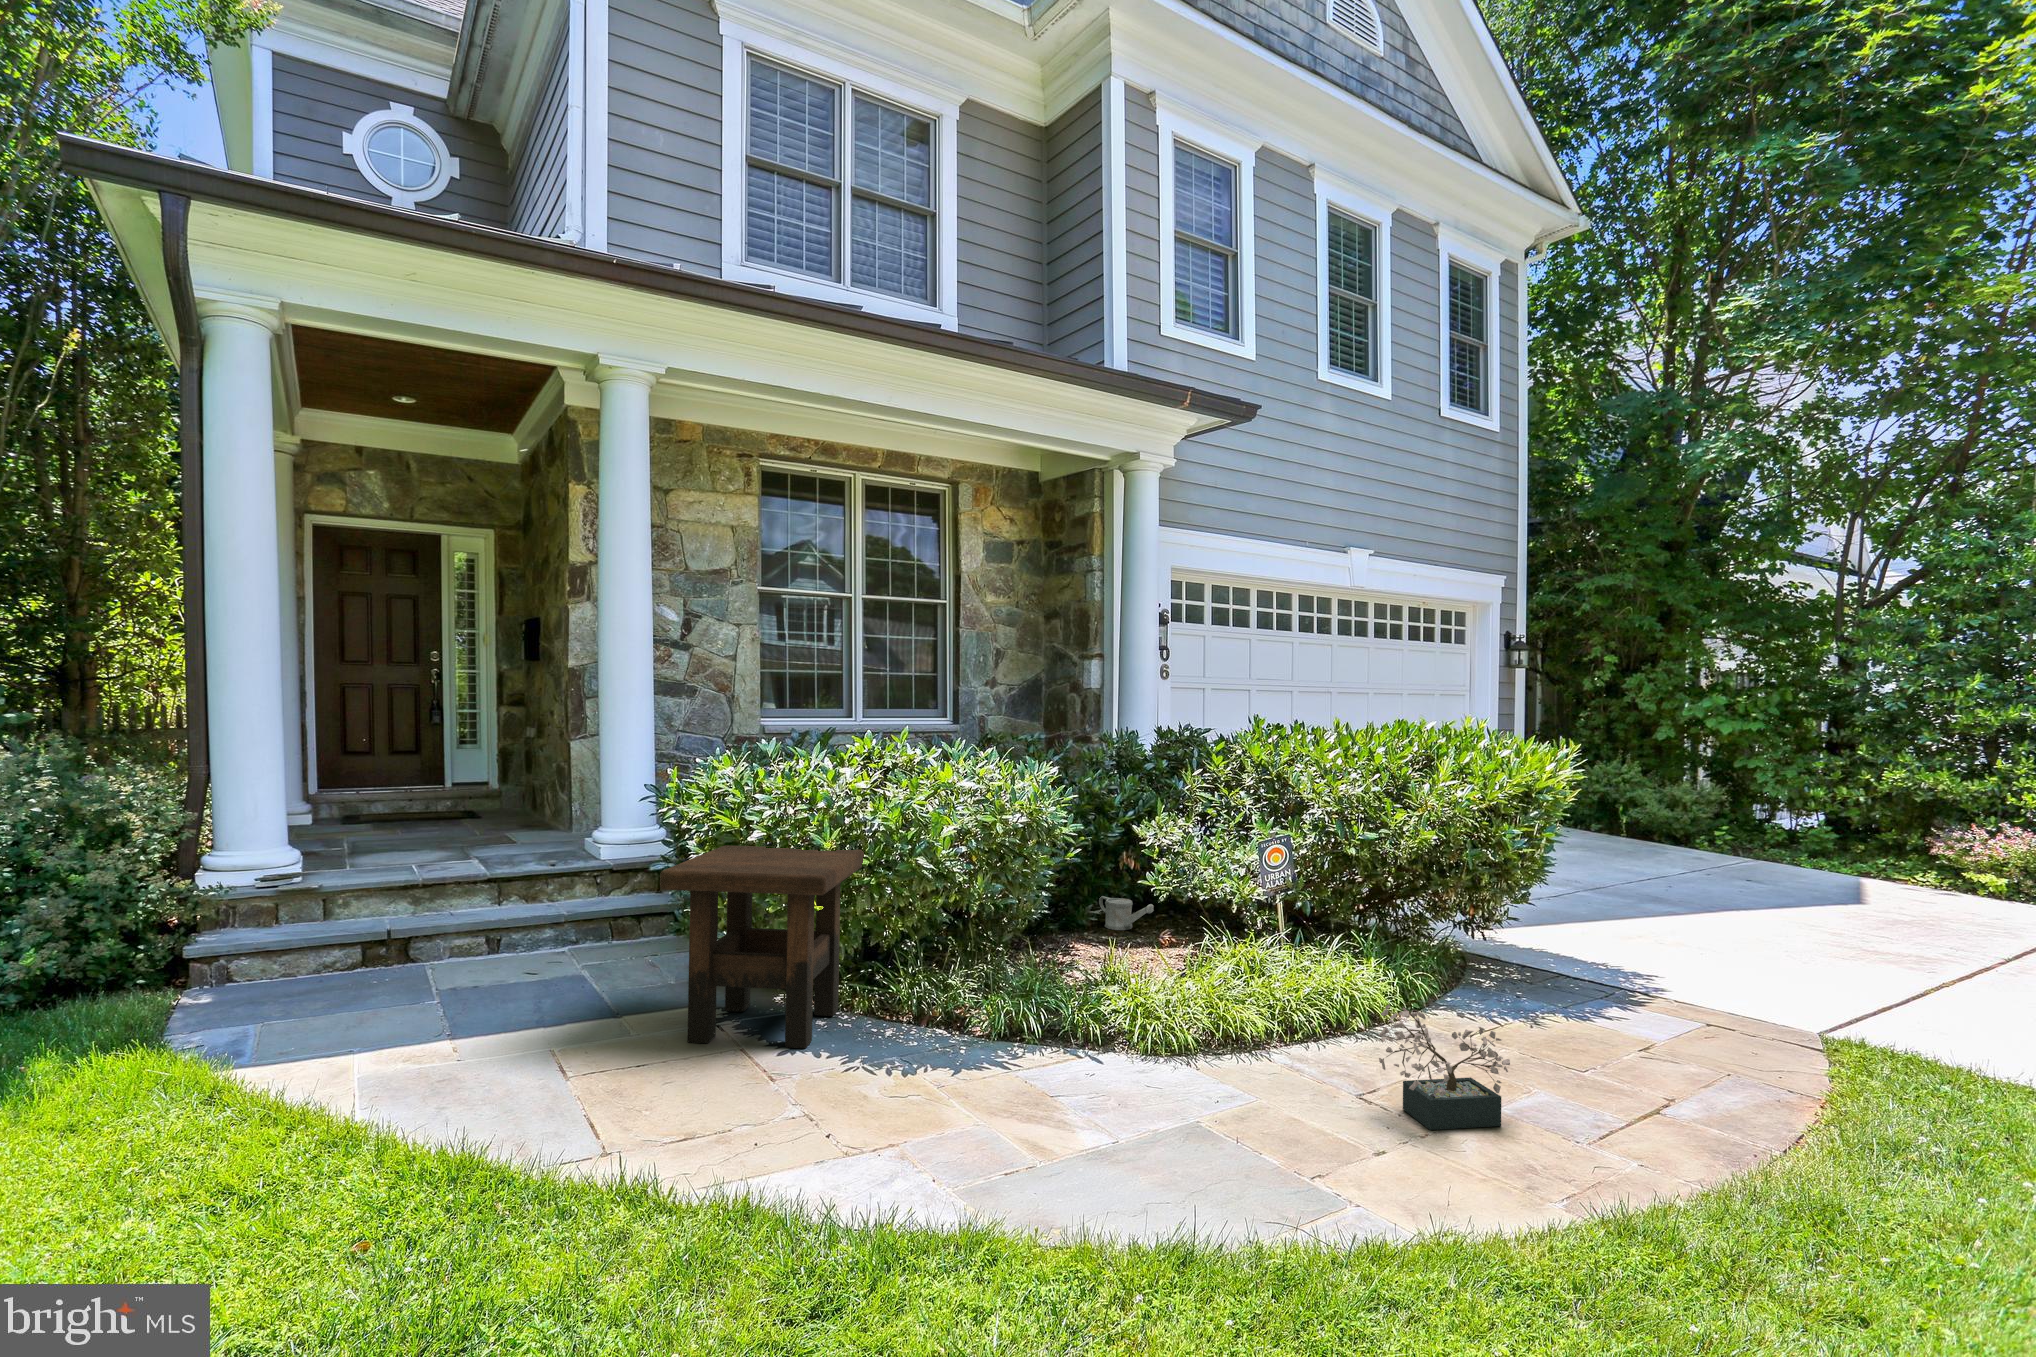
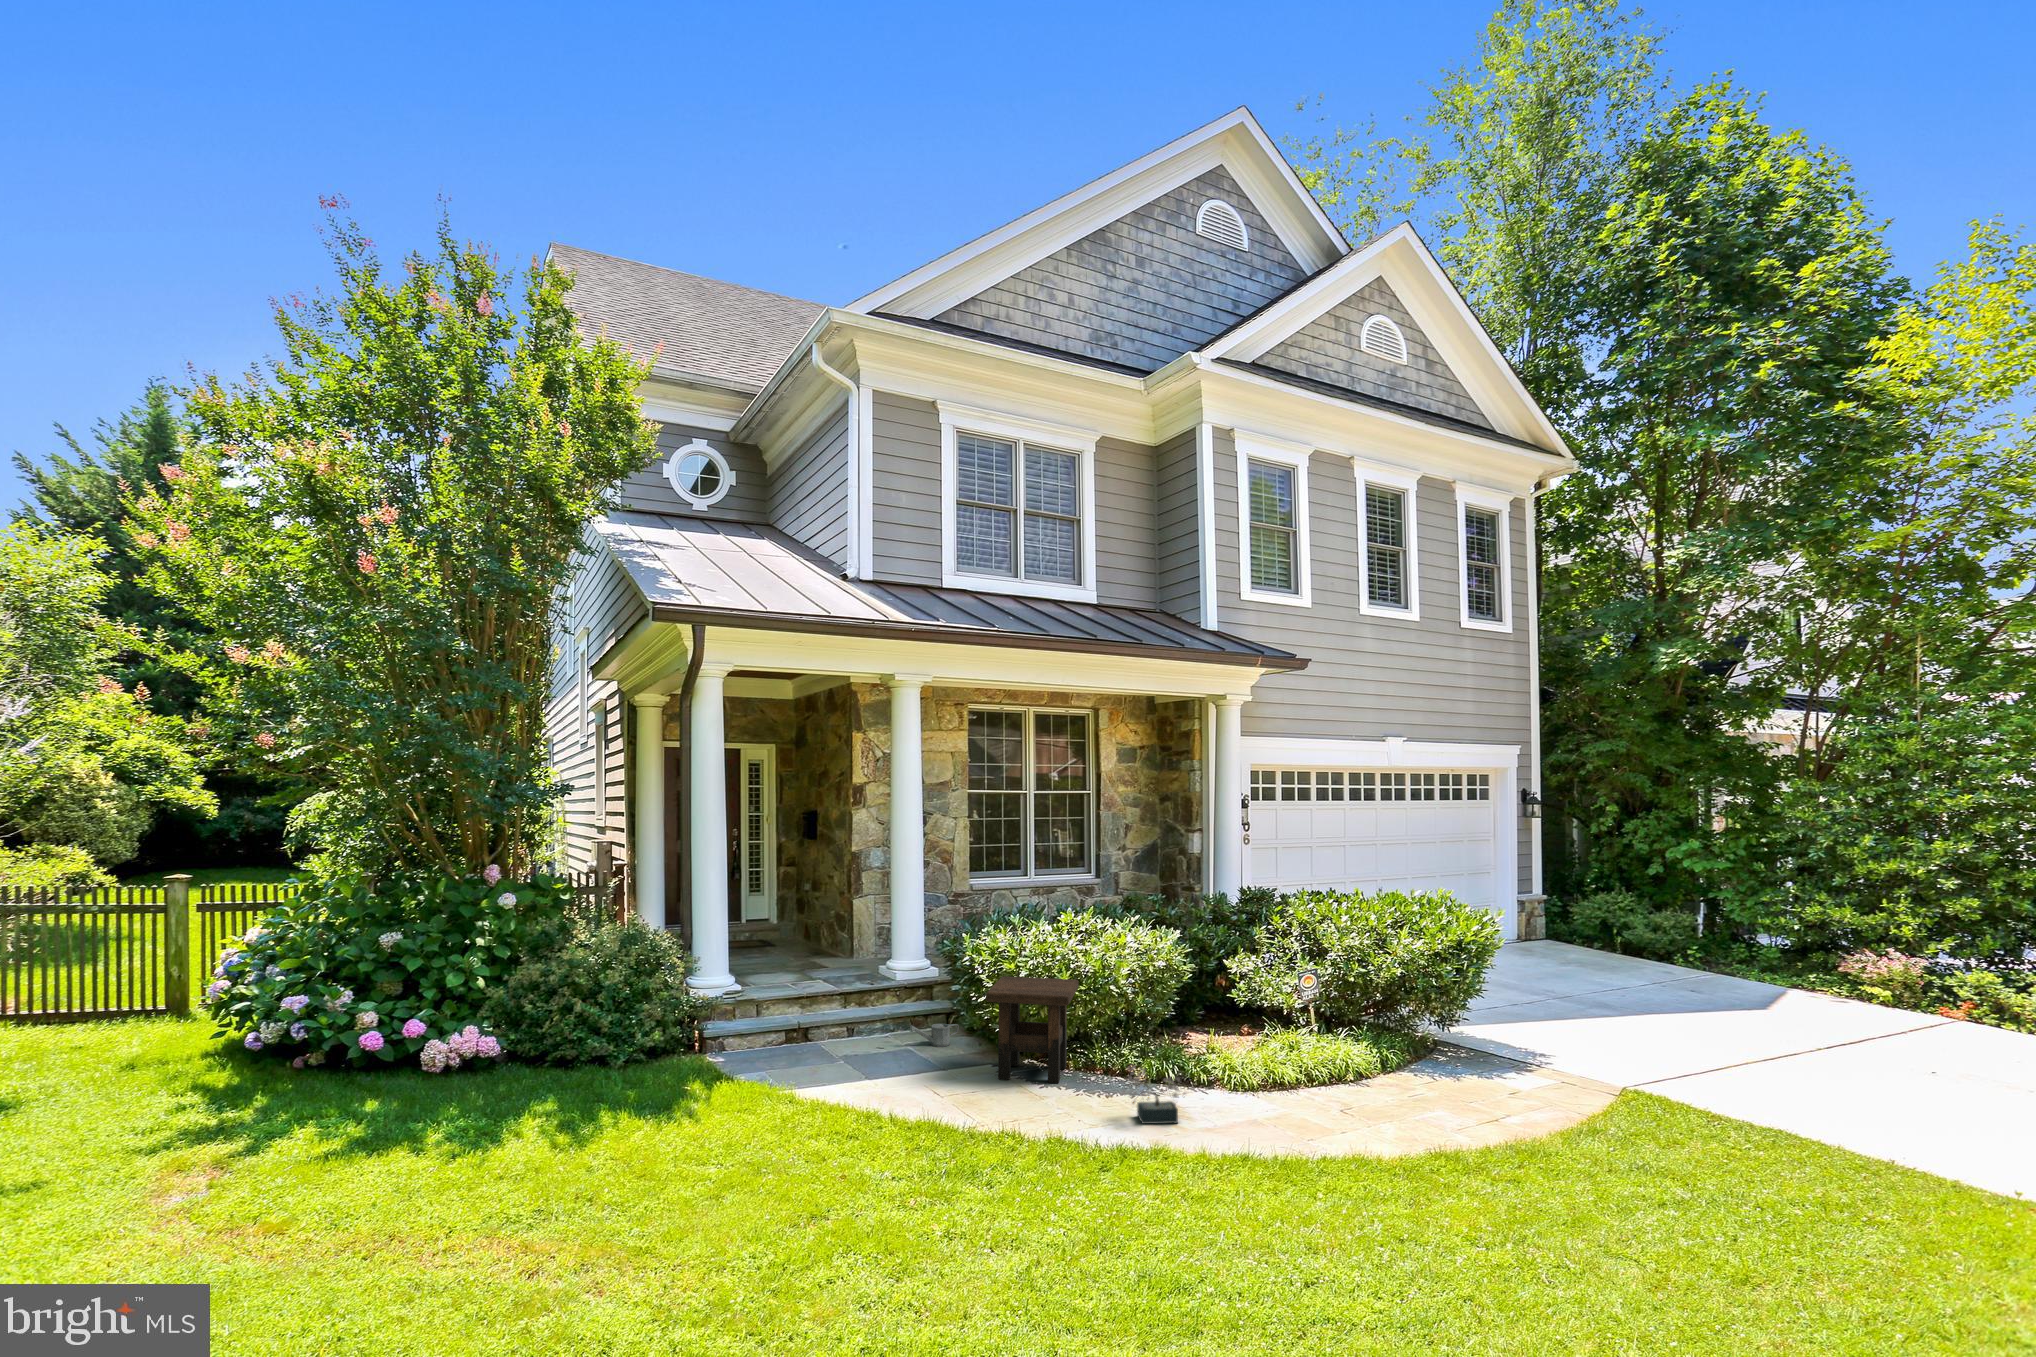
watering can: present [1099,896,1154,930] -> present [910,1024,959,1047]
decorative plant: present [1379,1004,1510,1130] -> present [1125,1066,1185,1124]

